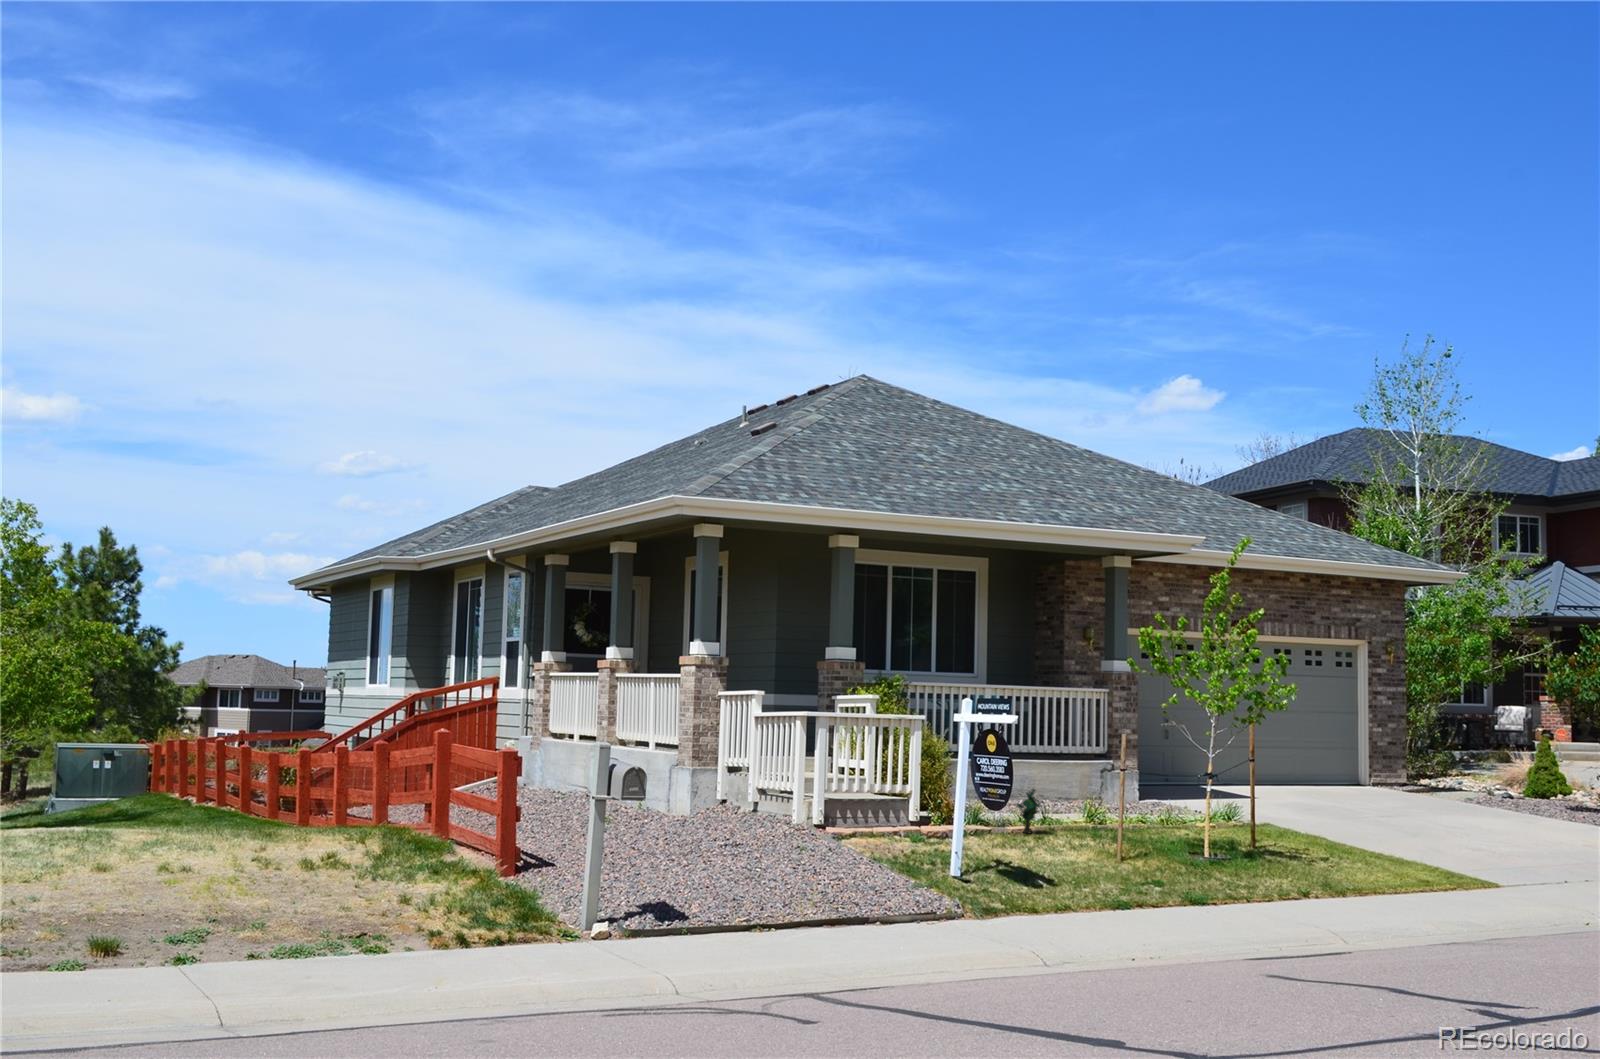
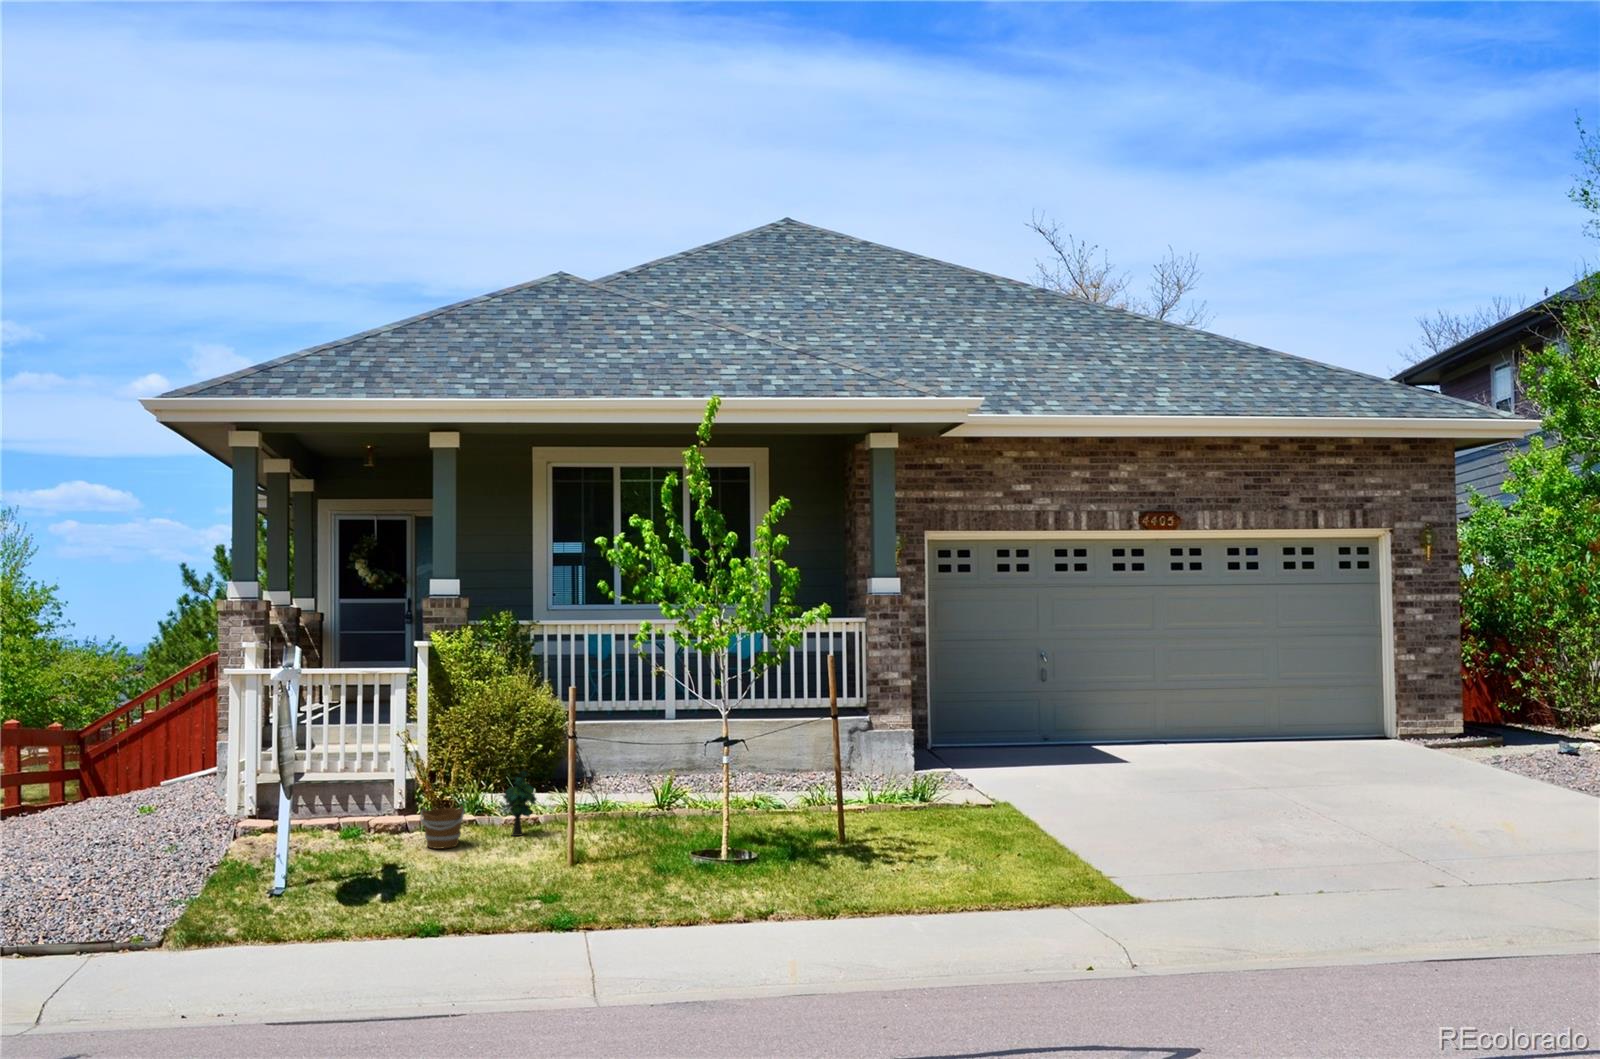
bucket: none [985,811,1015,840] -> present [420,806,464,849]

